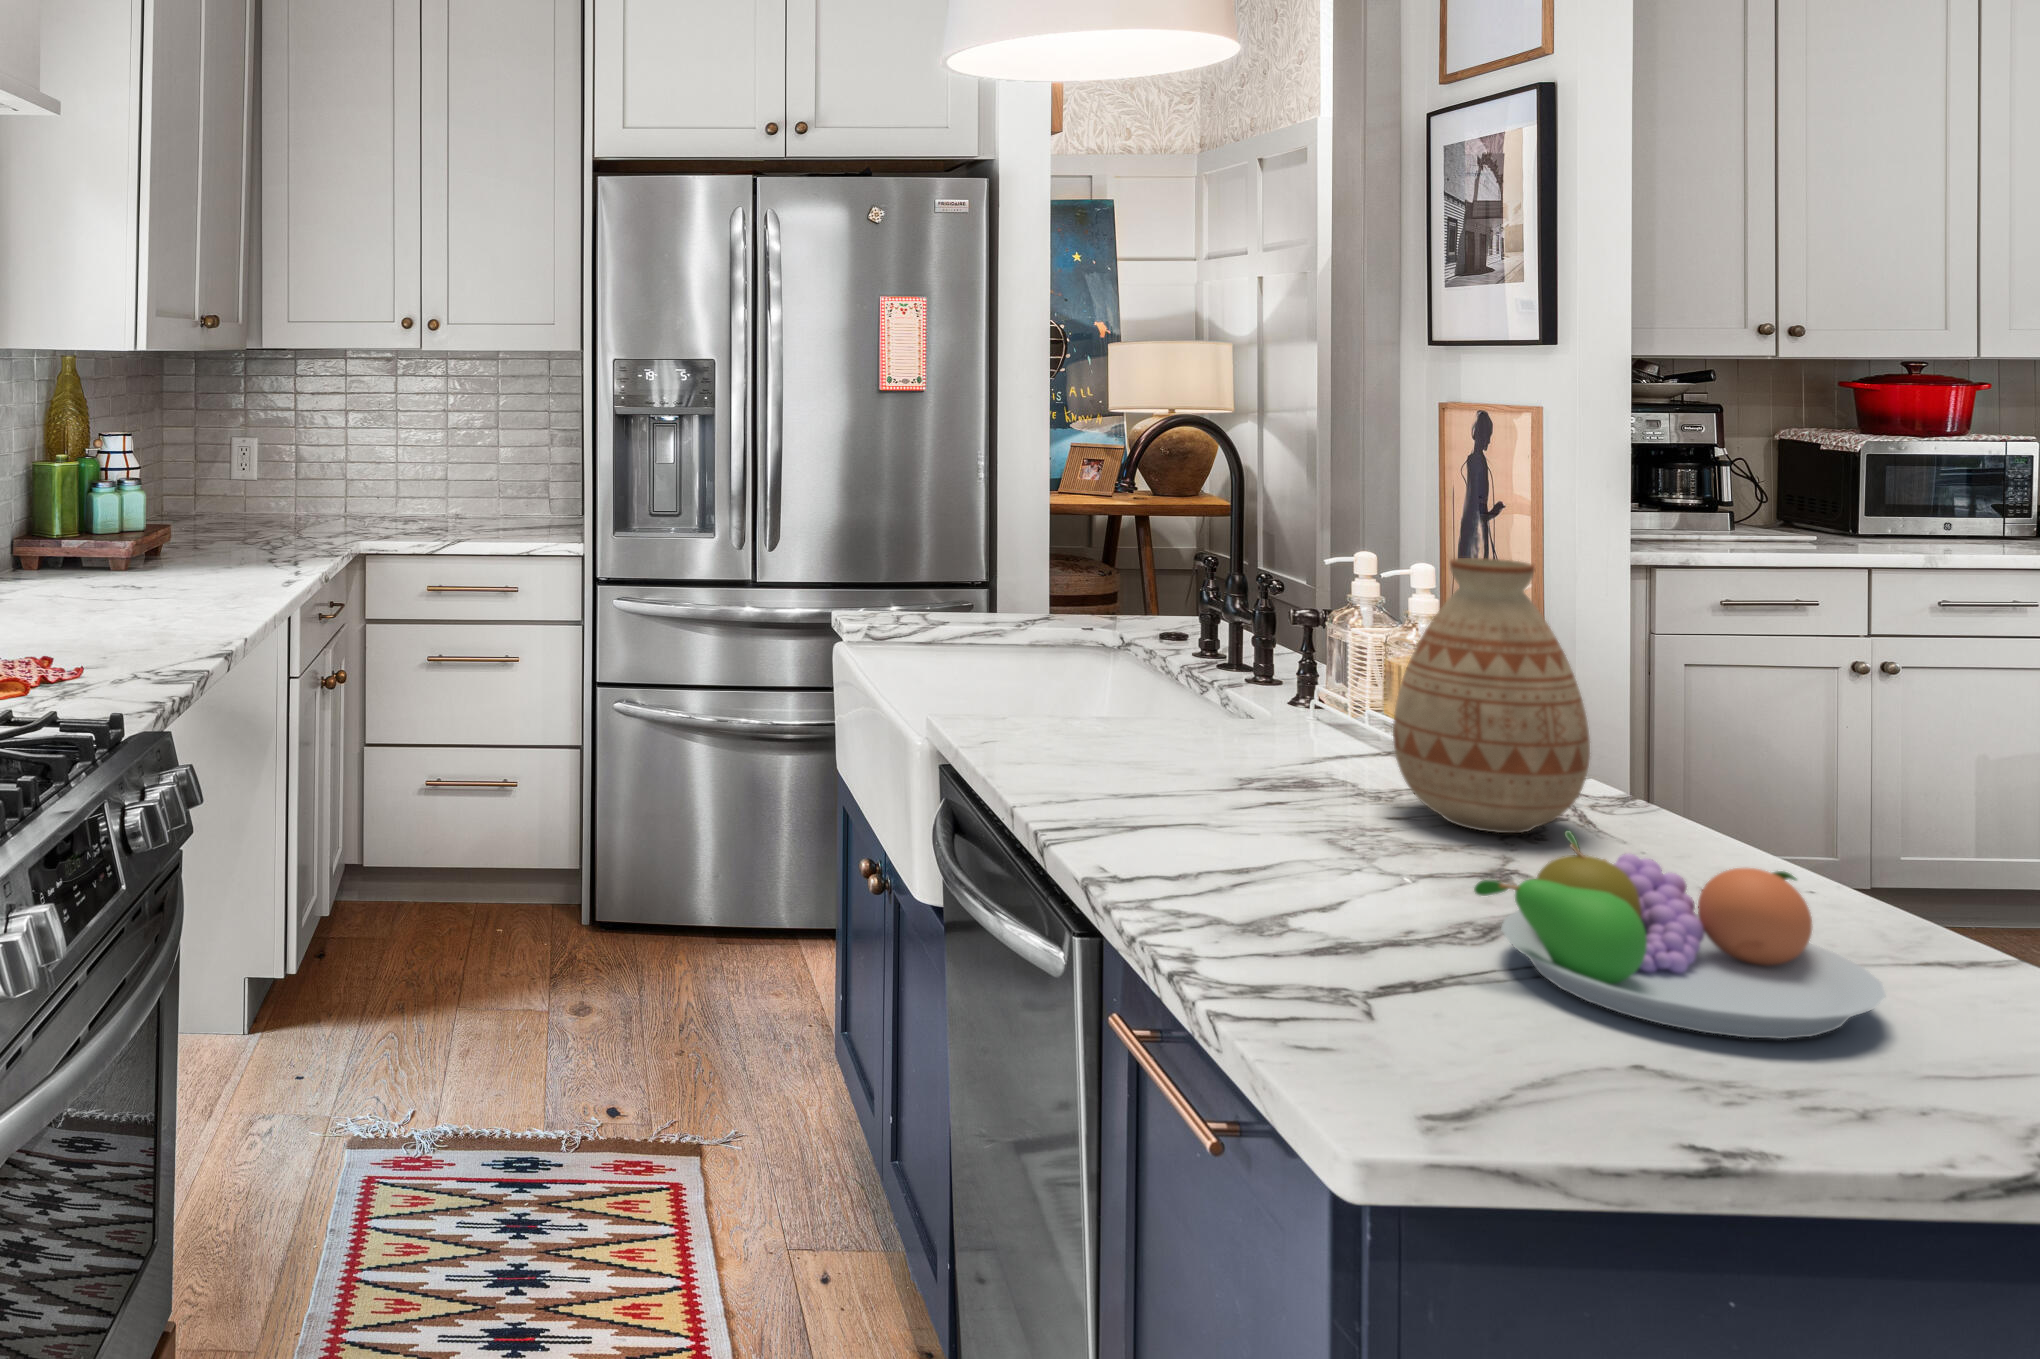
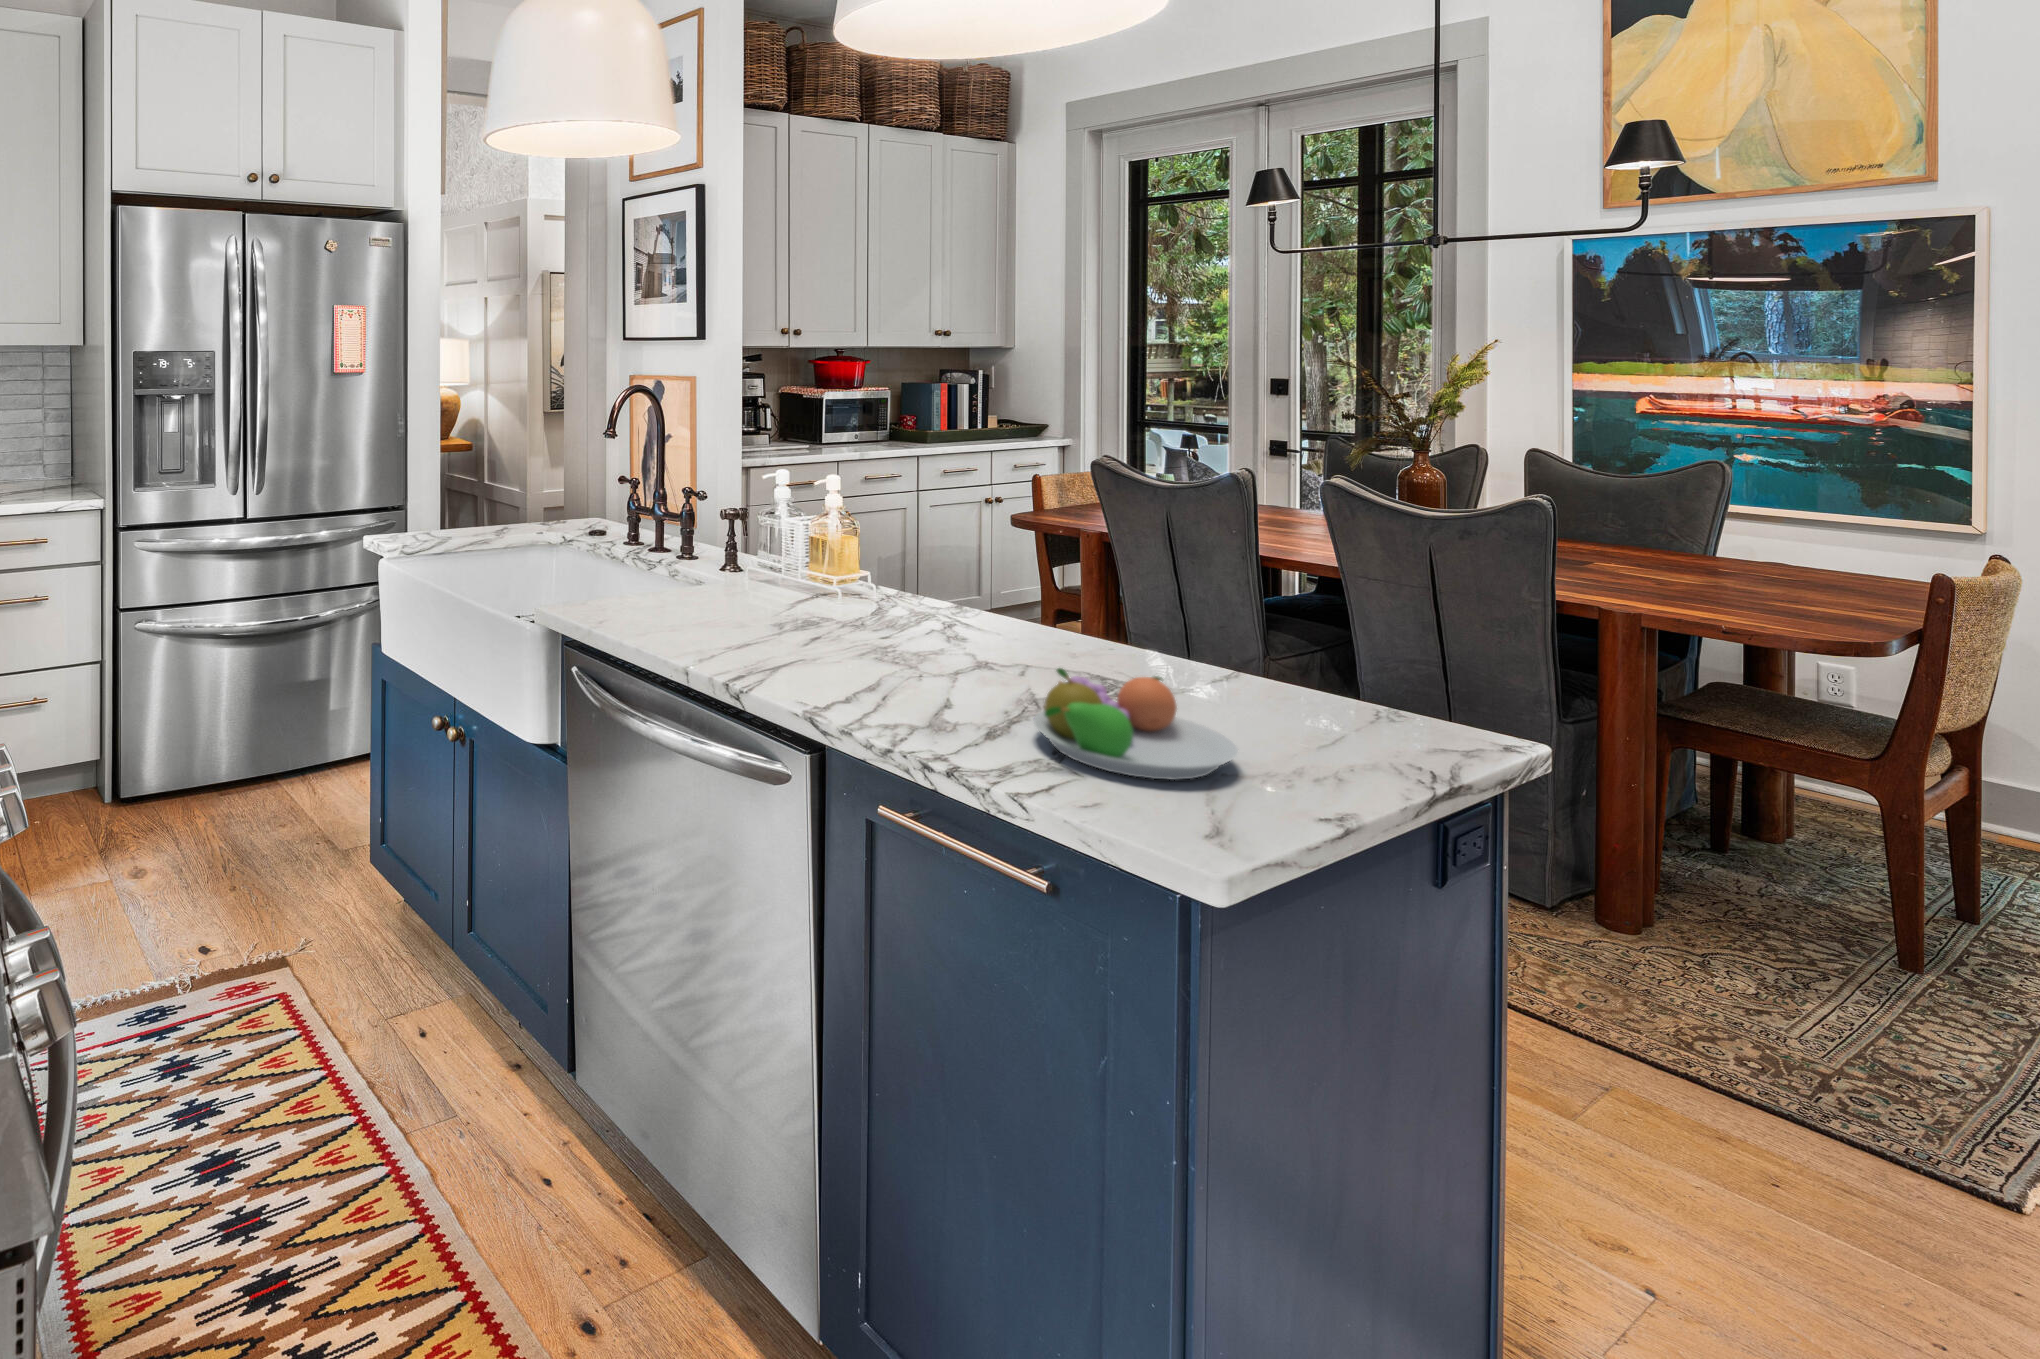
vase: present [1393,558,1590,833] -> none [873,498,982,666]

